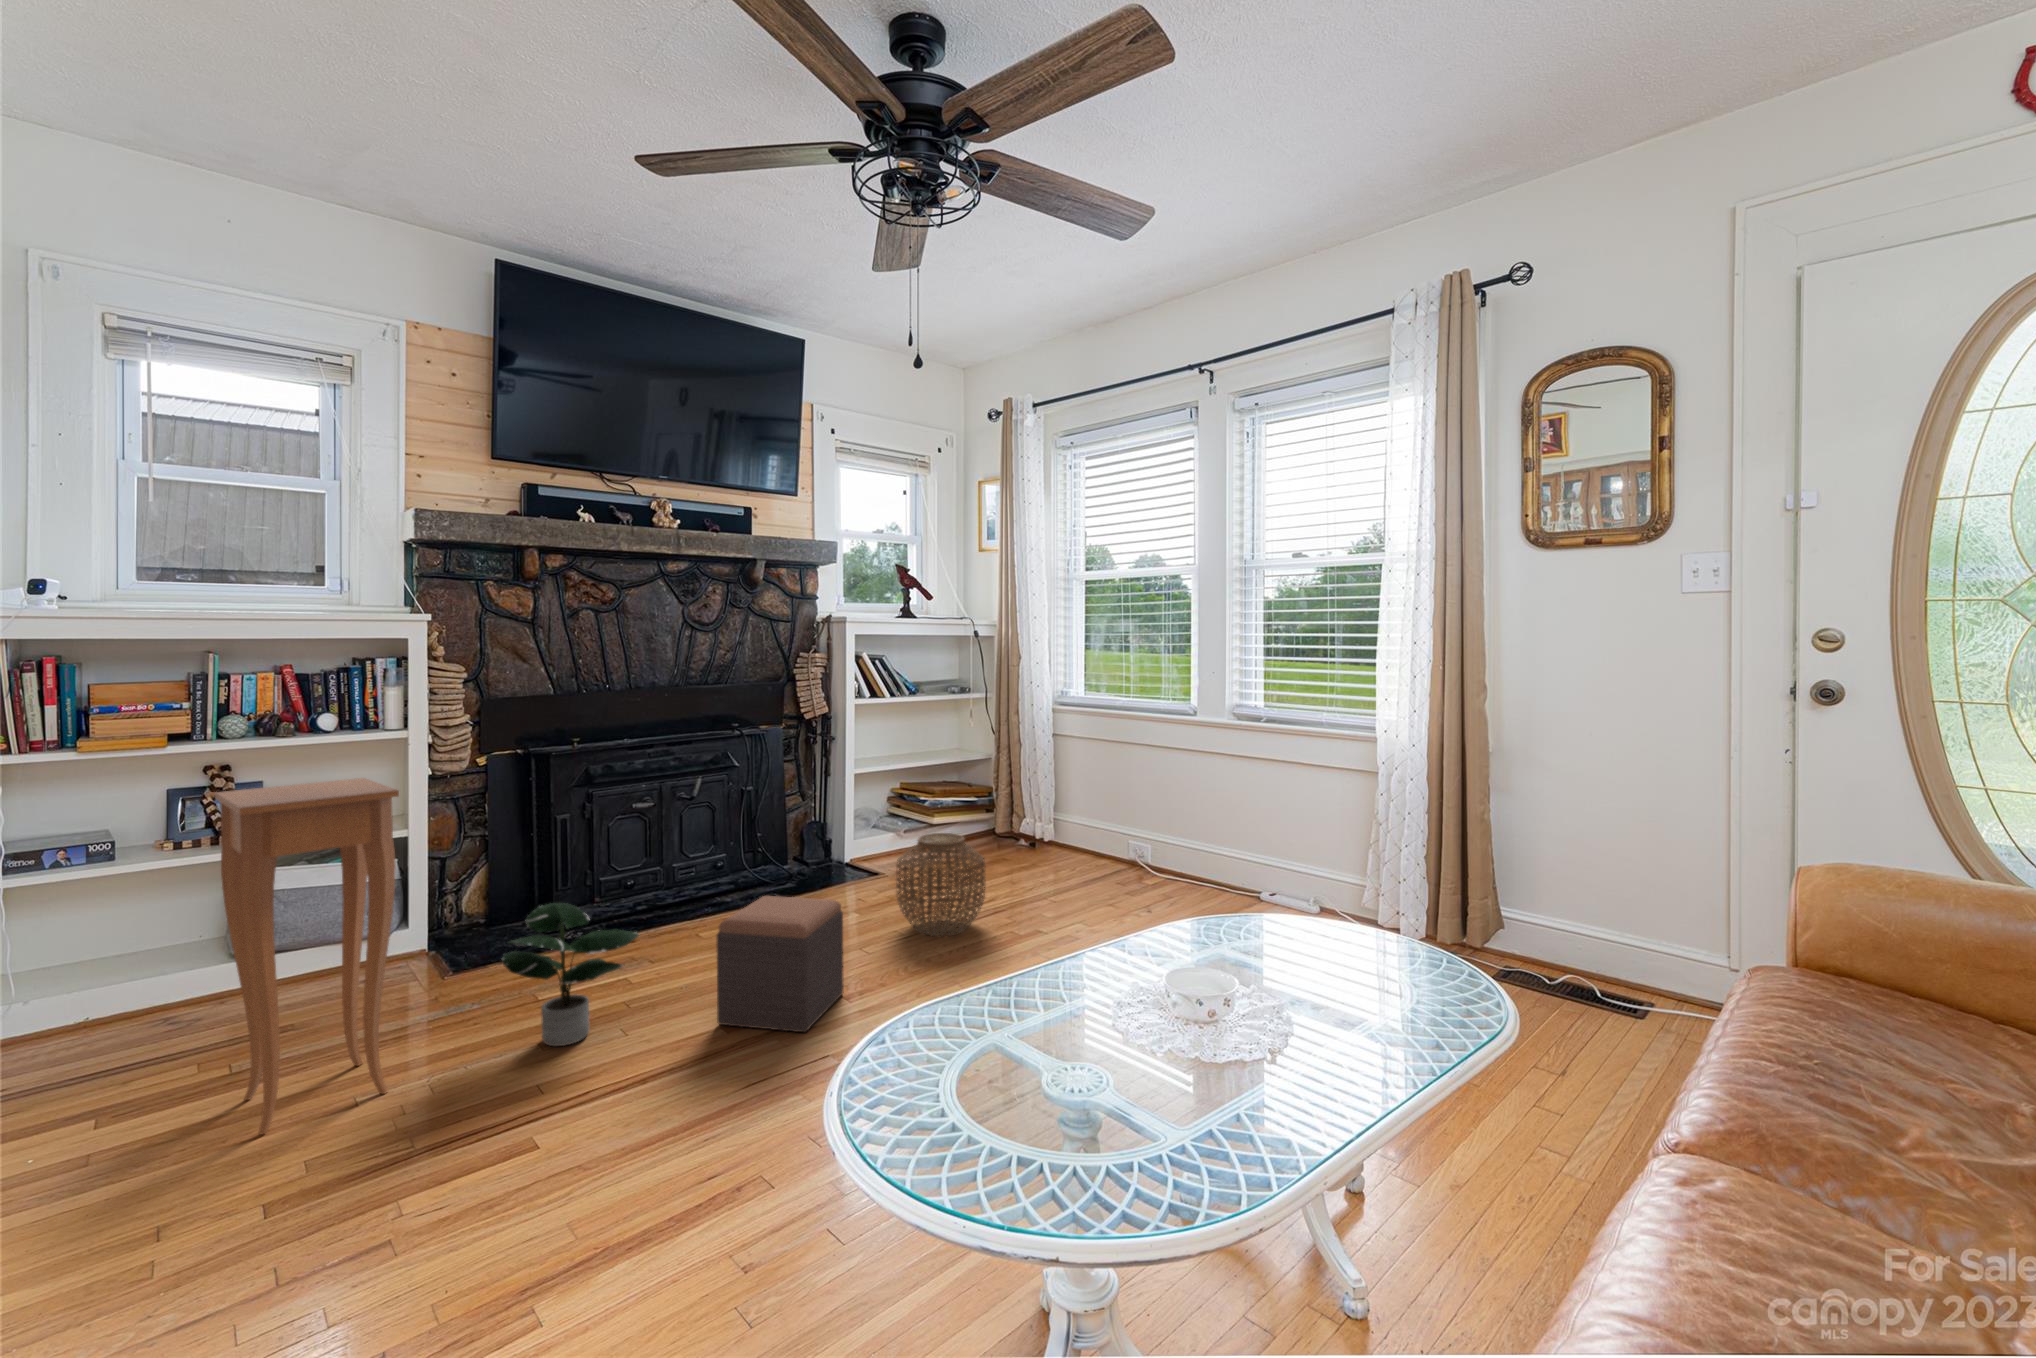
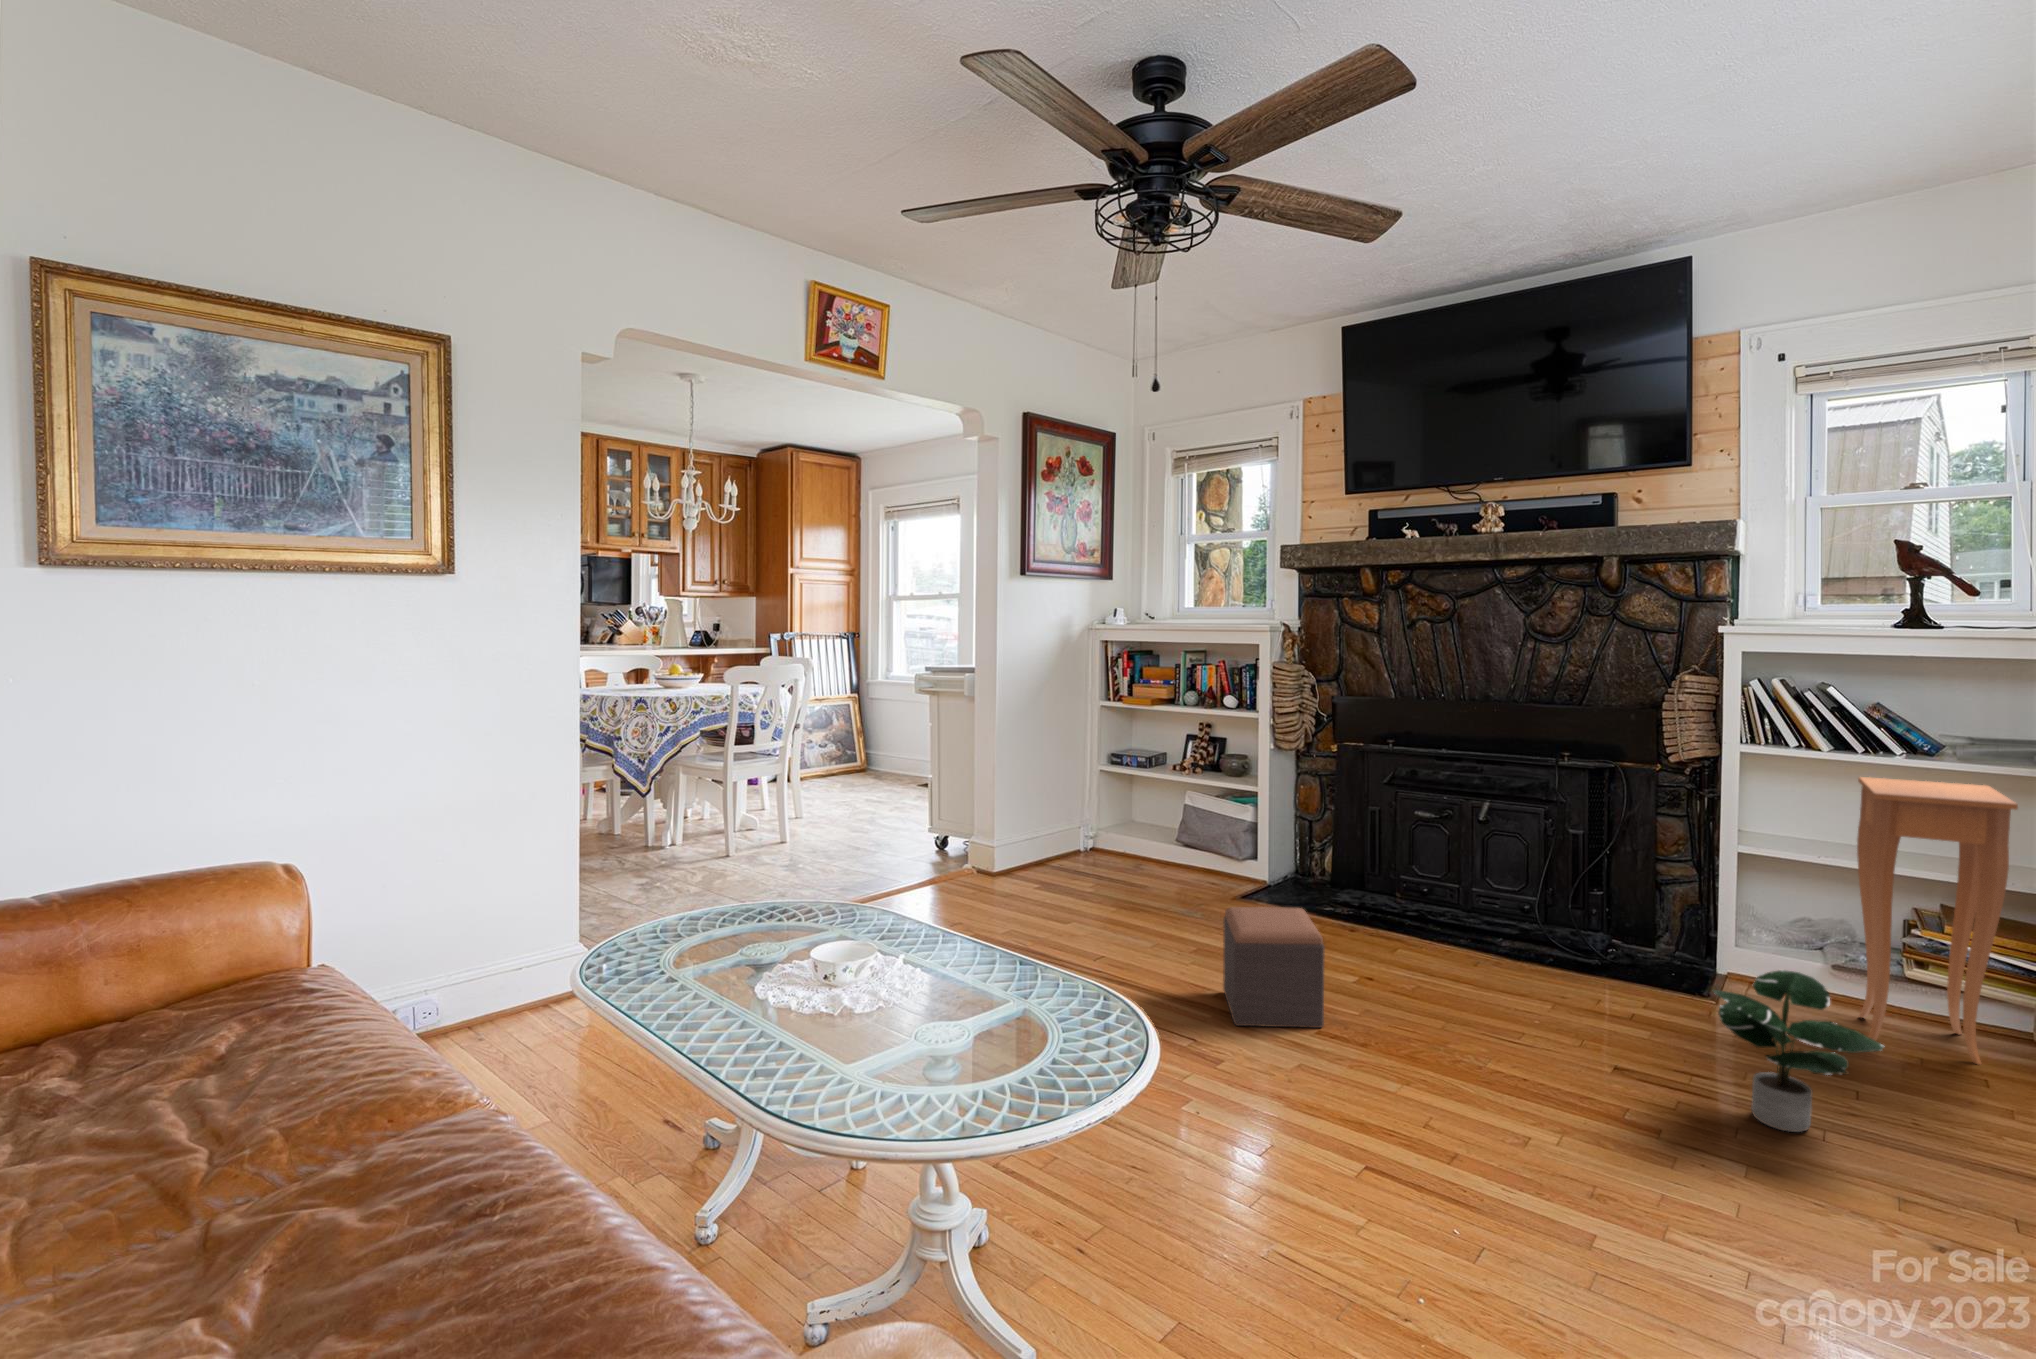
side table: present [215,778,399,1135] -> present [1857,777,2018,1064]
woven basket: present [896,833,985,936] -> none [1493,926,1625,1067]
potted plant: present [502,903,639,1046] -> present [1714,970,1884,1132]

